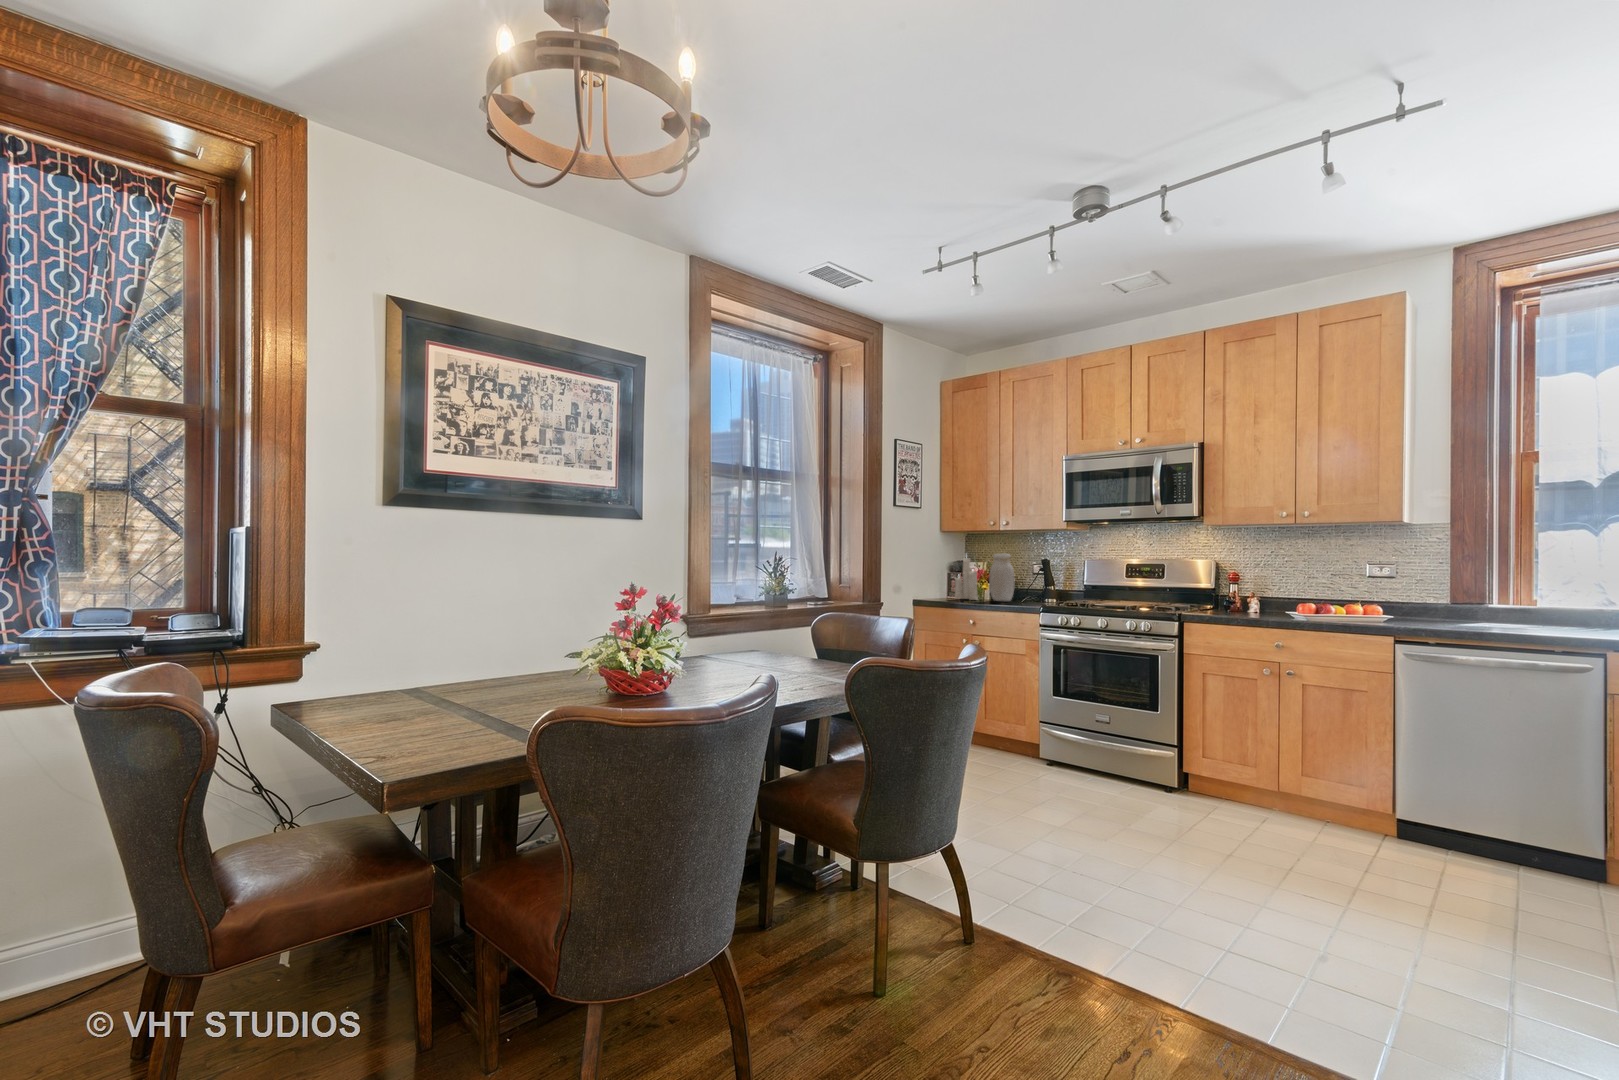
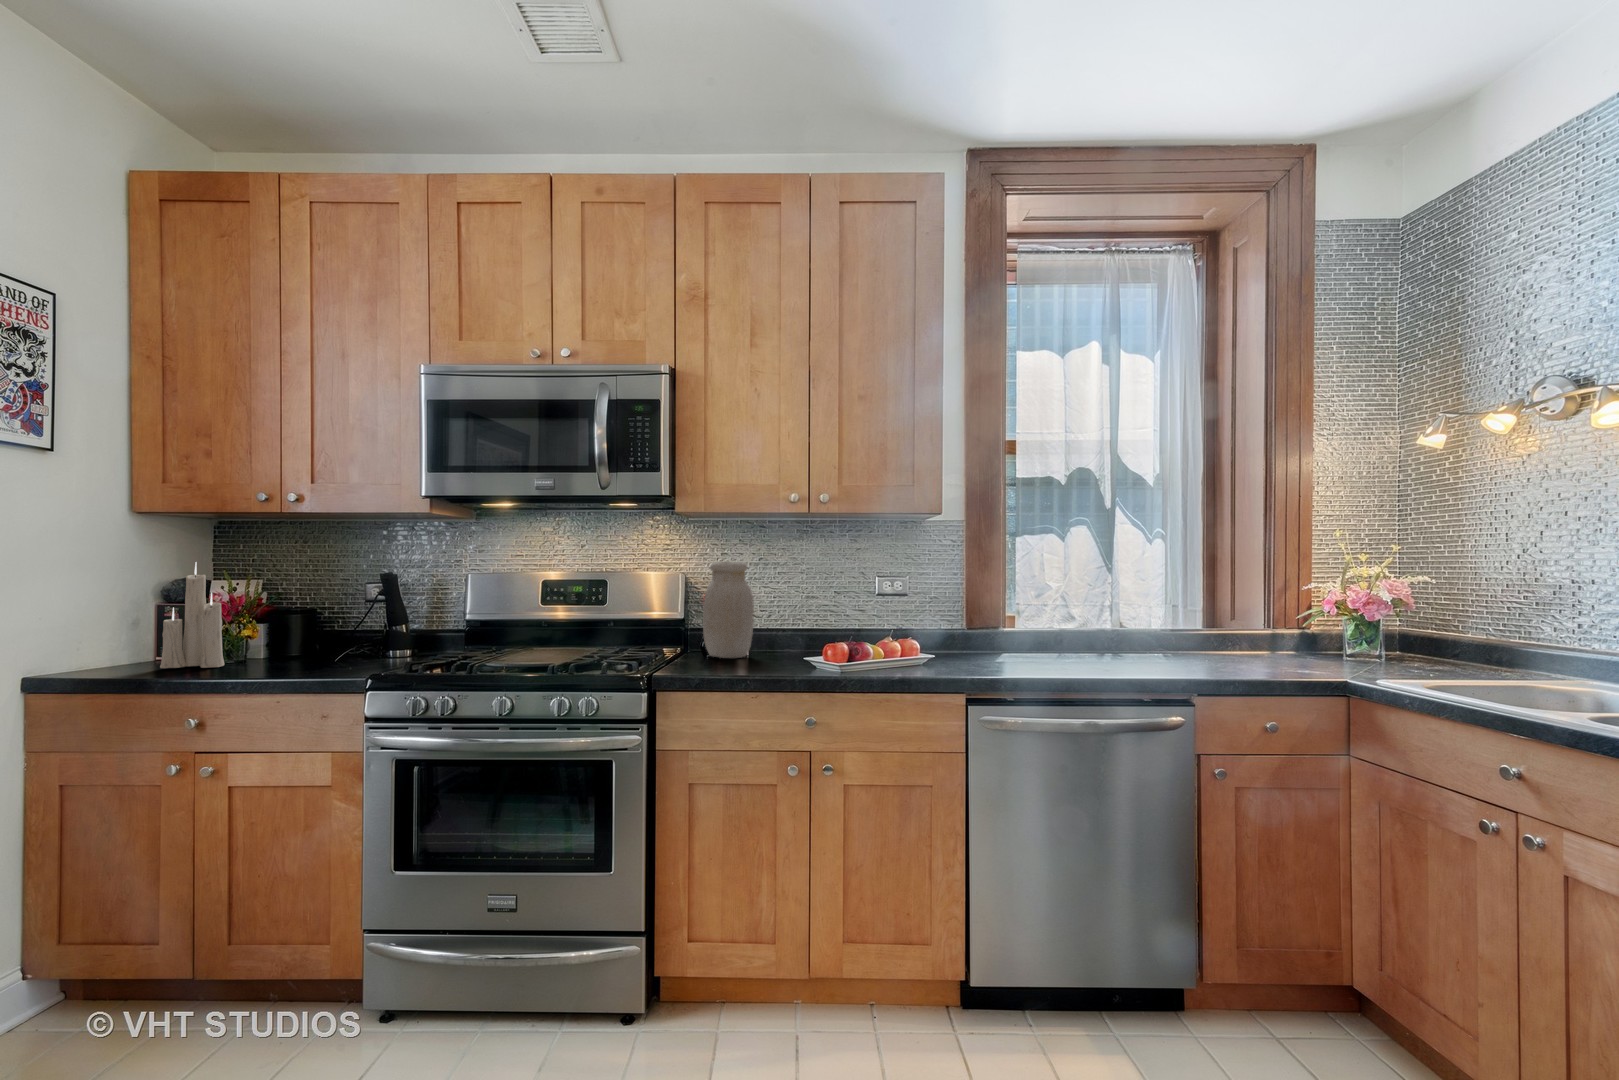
jar: present [989,554,1014,601] -> present [703,562,754,658]

